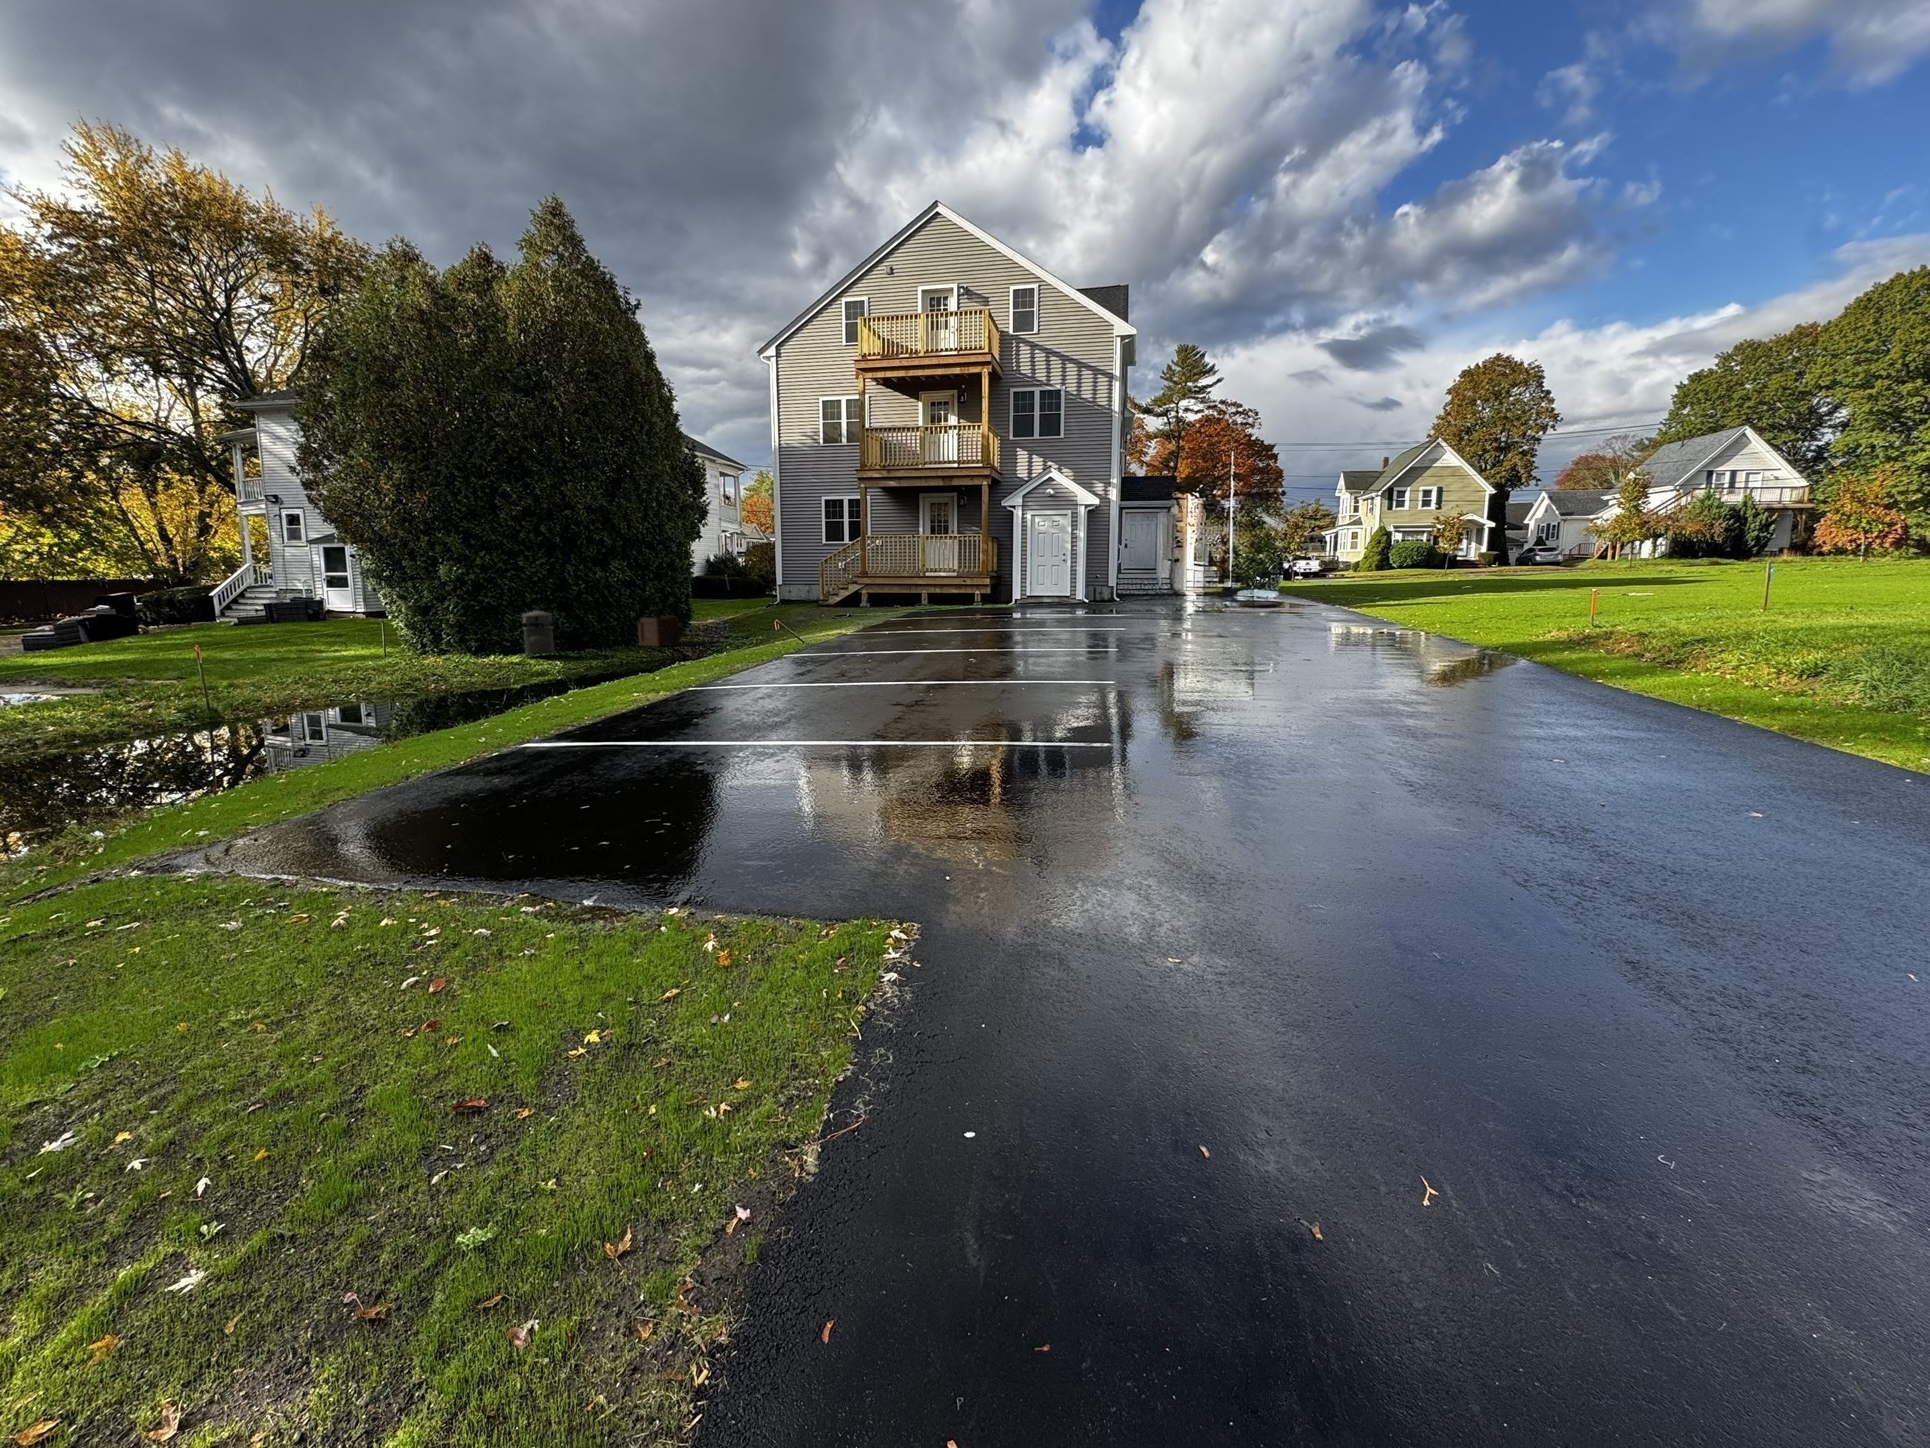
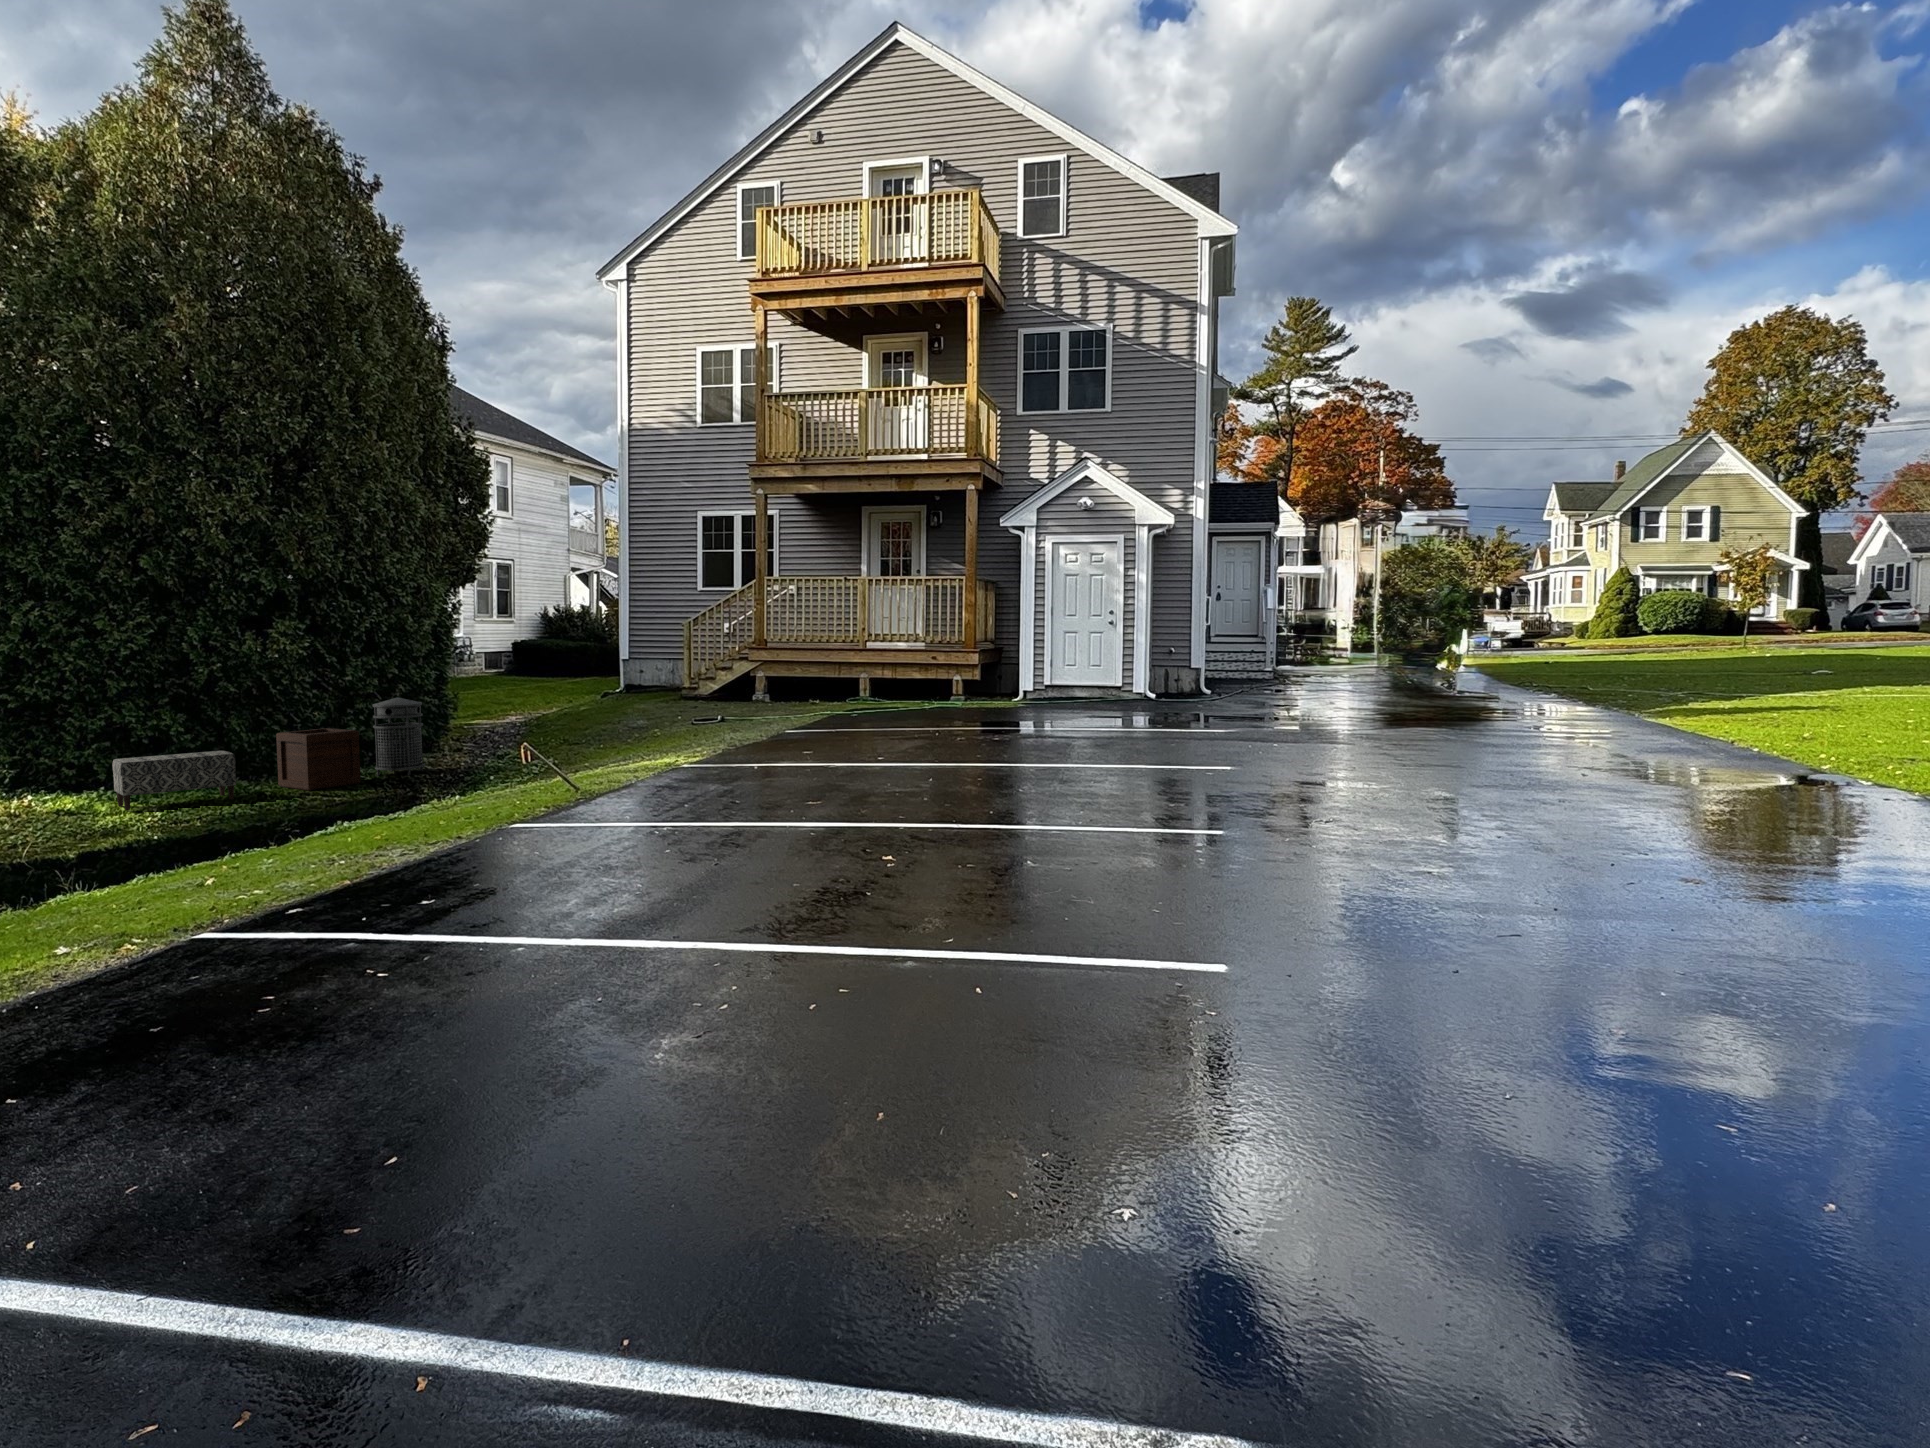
trash can: present [523,611,555,657] -> present [373,697,425,776]
bench: none [566,626,626,655] -> present [113,750,236,810]

